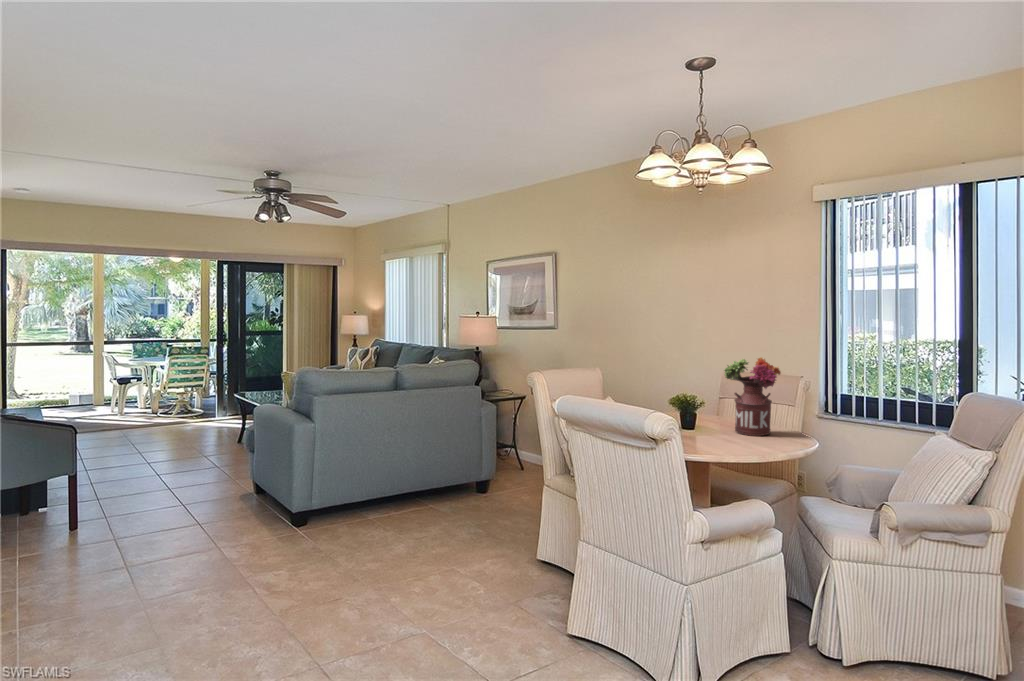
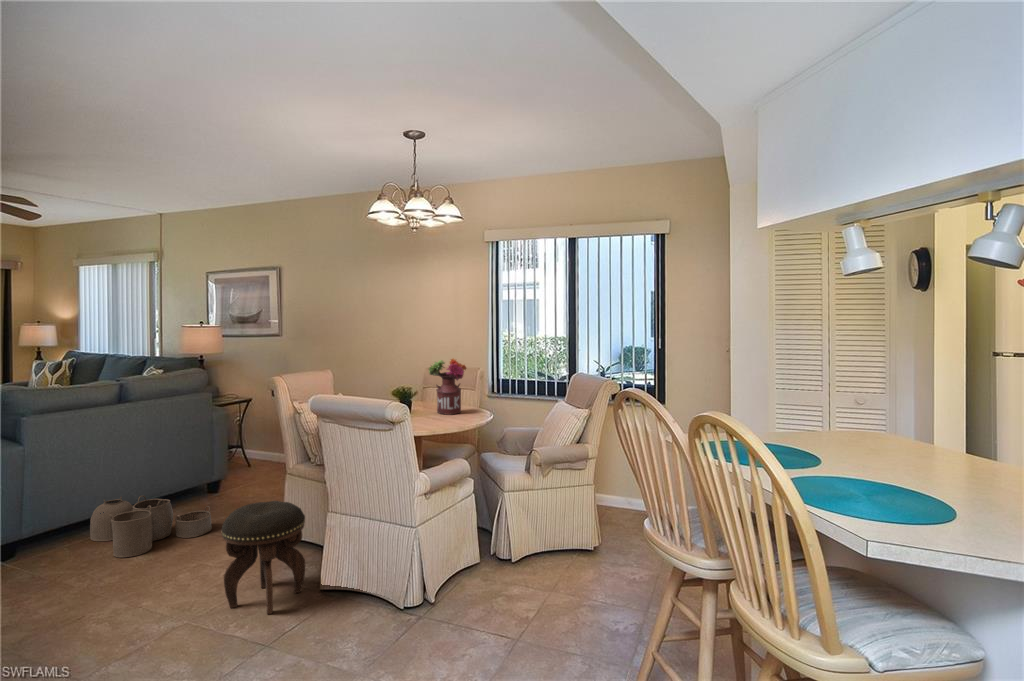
woven basket: none [359,486,467,553] -> present [90,496,212,557]
footstool: none [456,518,550,659] -> present [222,501,305,614]

